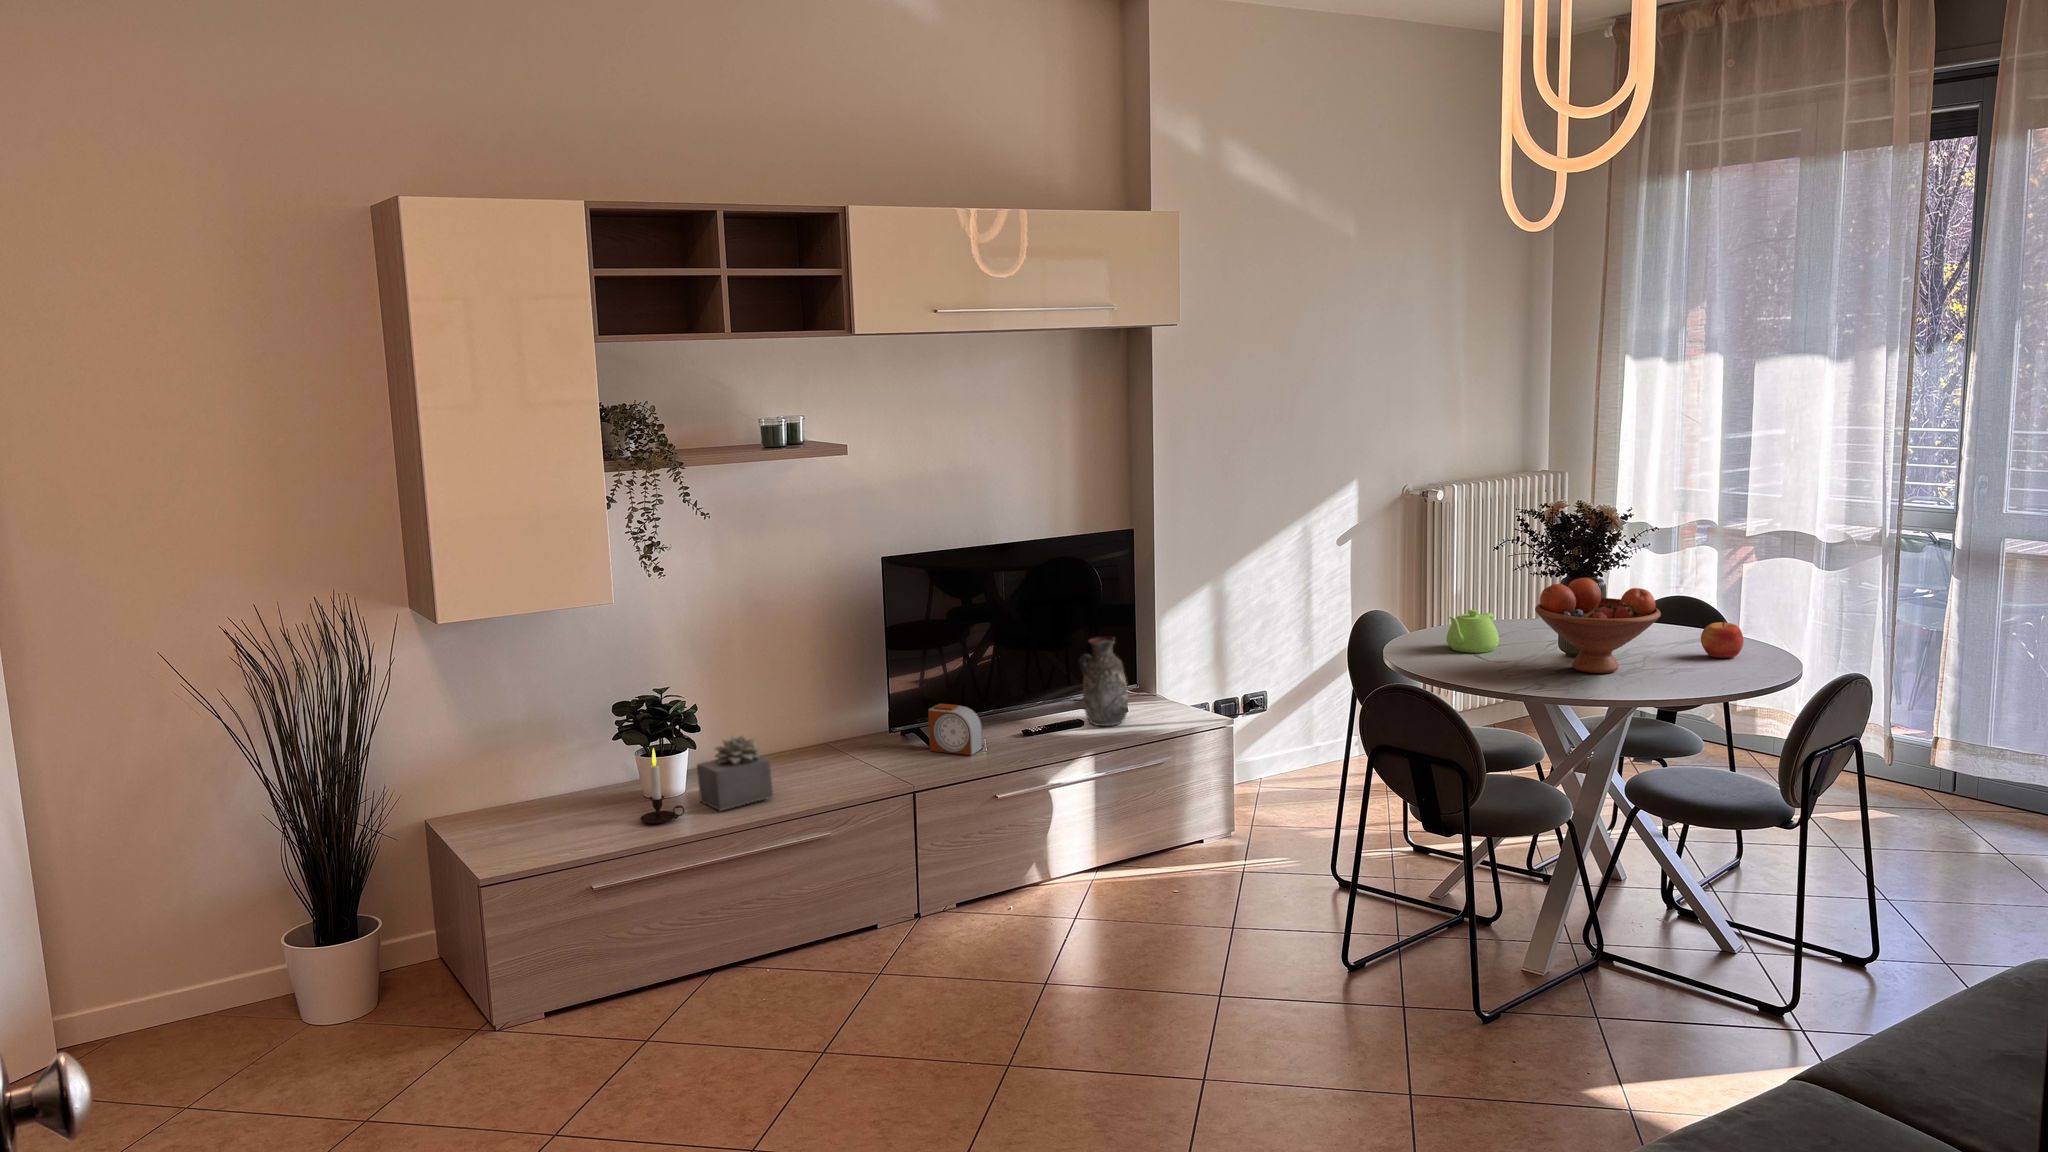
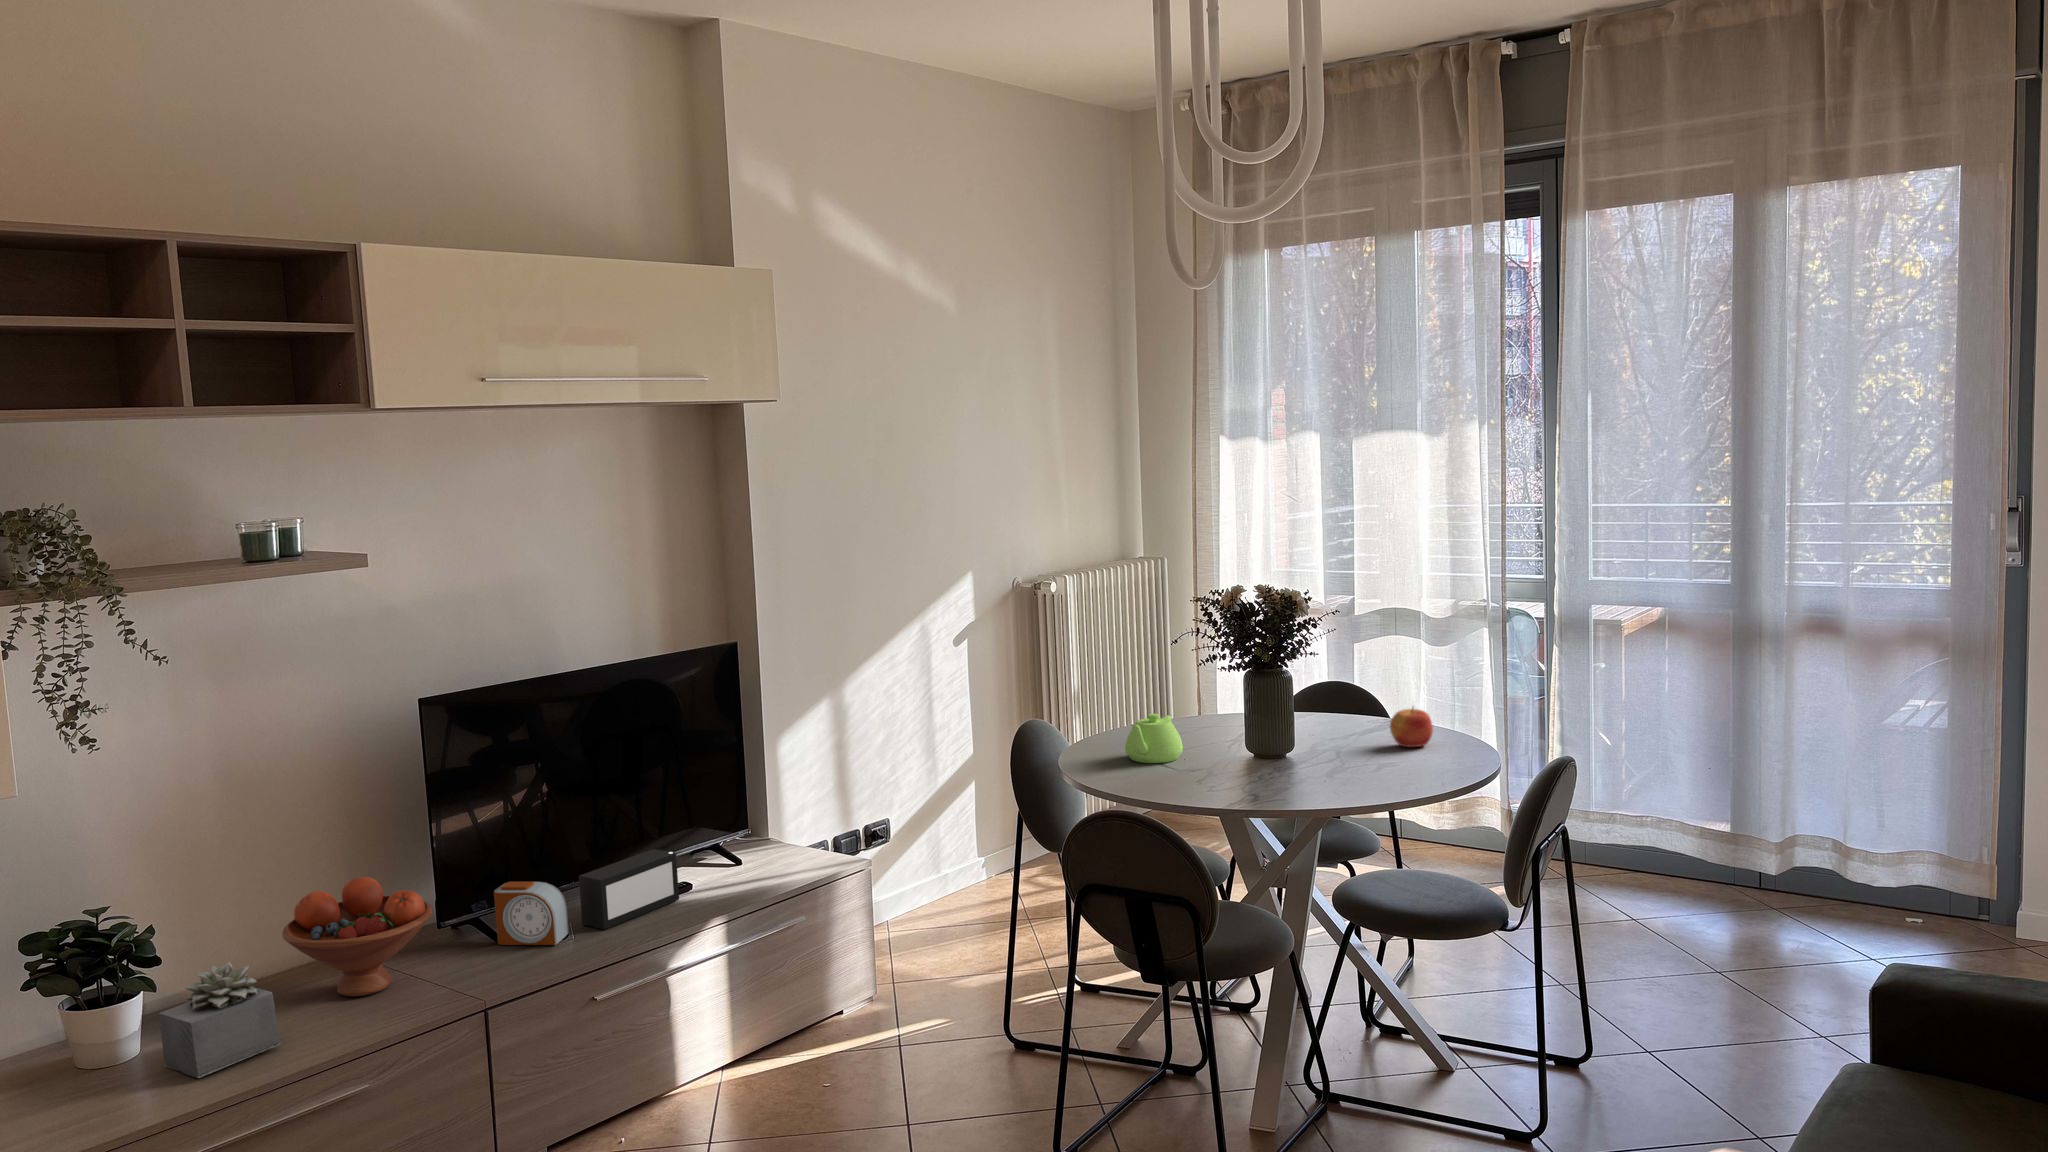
fruit bowl: present [1535,578,1661,673] -> present [282,877,432,997]
decorative vase: present [1079,637,1128,726] -> none [681,775,746,885]
speaker: none [992,691,1071,748] -> present [579,849,679,929]
candle: present [640,748,684,824] -> none [68,1002,141,1115]

